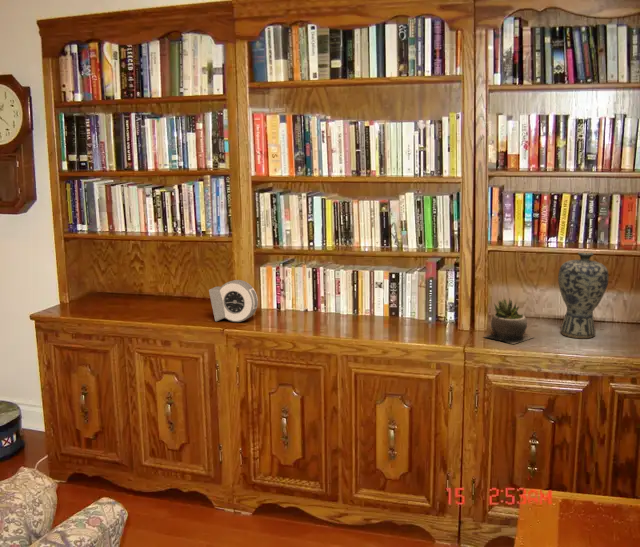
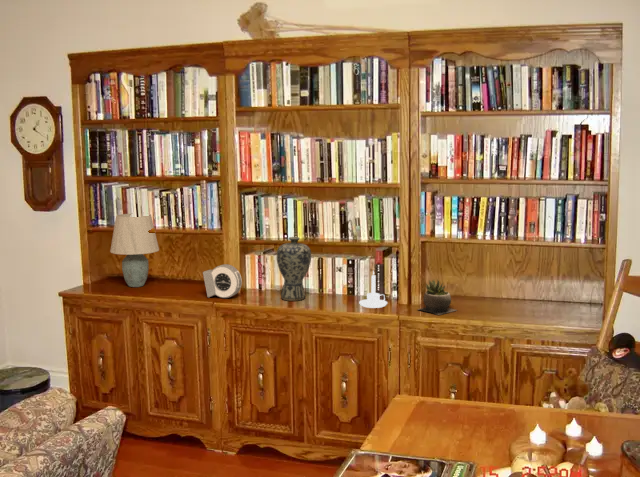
table lamp: none [93,217,153,308] -> present [110,214,159,287]
vase: present [558,251,609,338] -> present [277,237,311,301]
candle holder: none [408,287,443,335] -> present [359,271,387,308]

